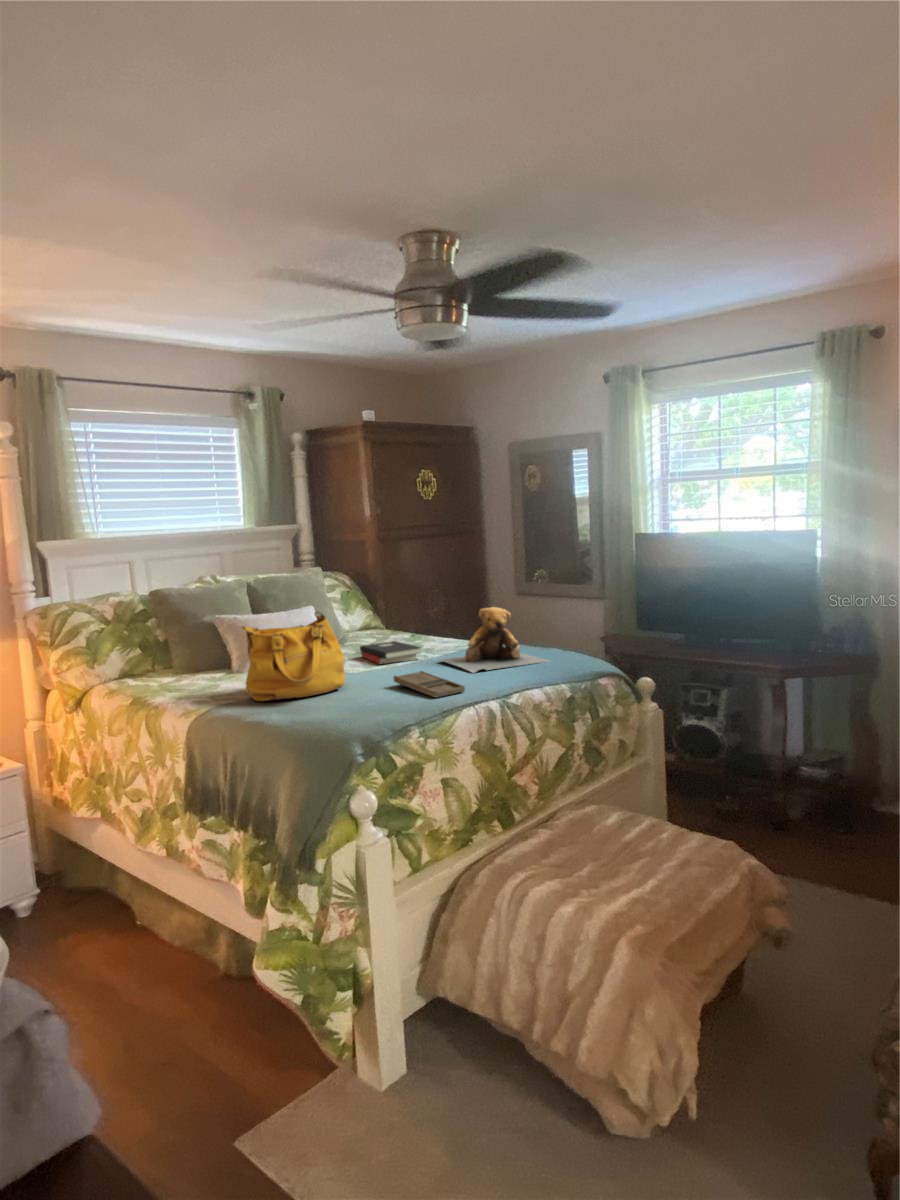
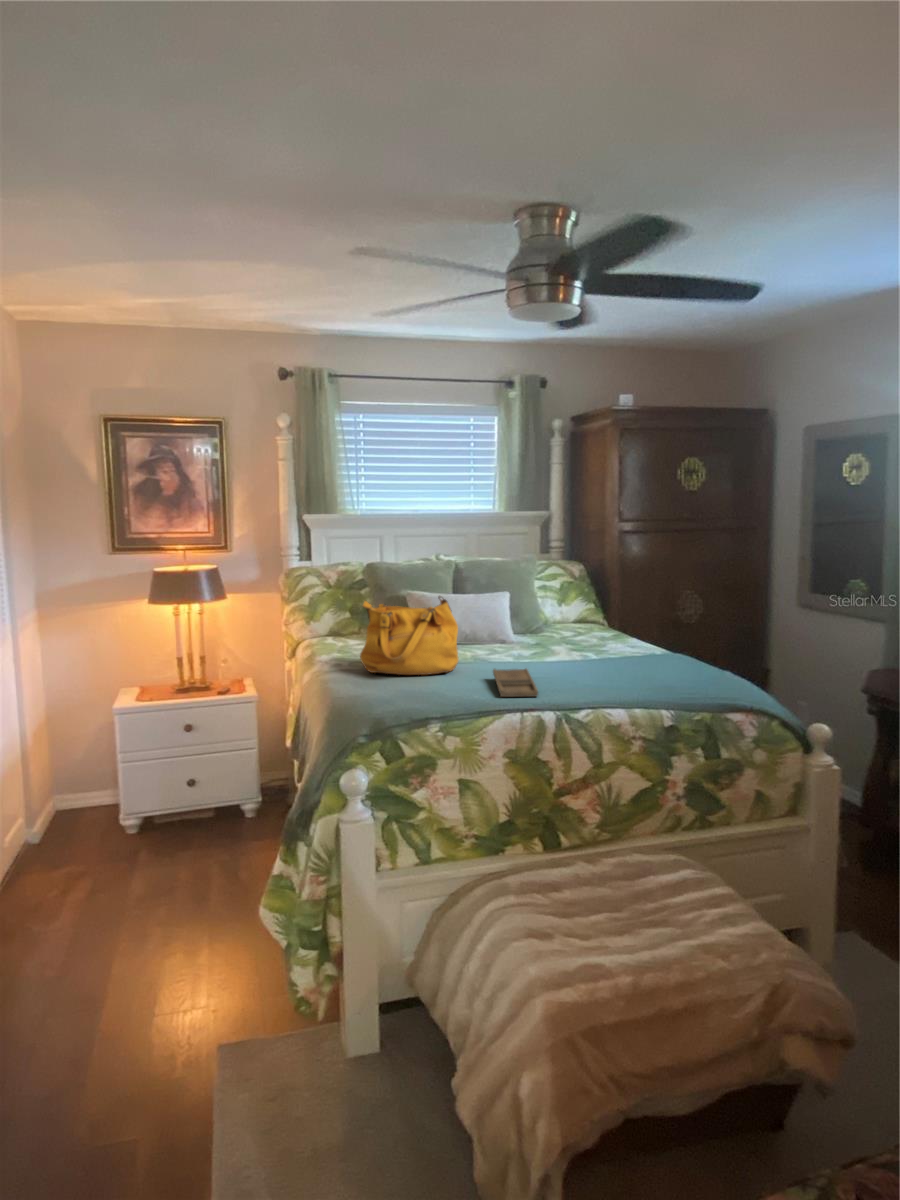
teddy bear: present [441,607,549,673] -> none [582,612,692,682]
hardback book: present [360,641,420,665] -> none [527,636,576,658]

